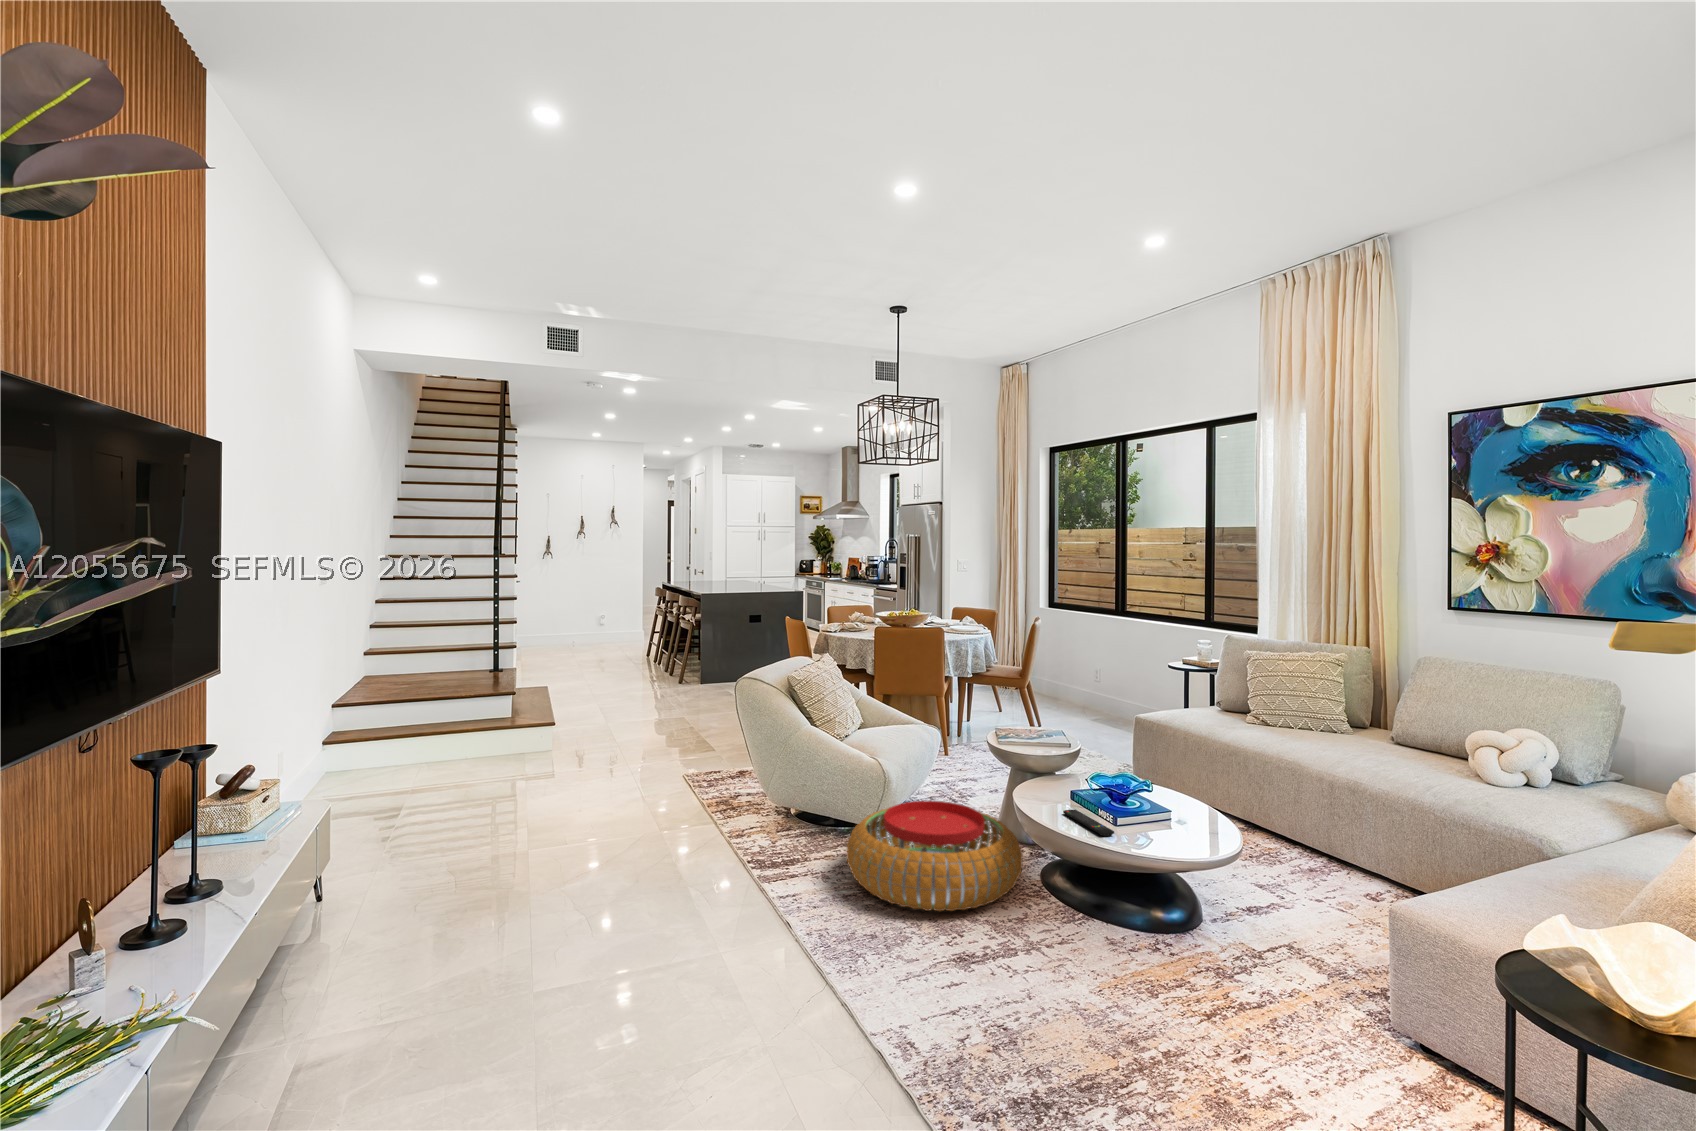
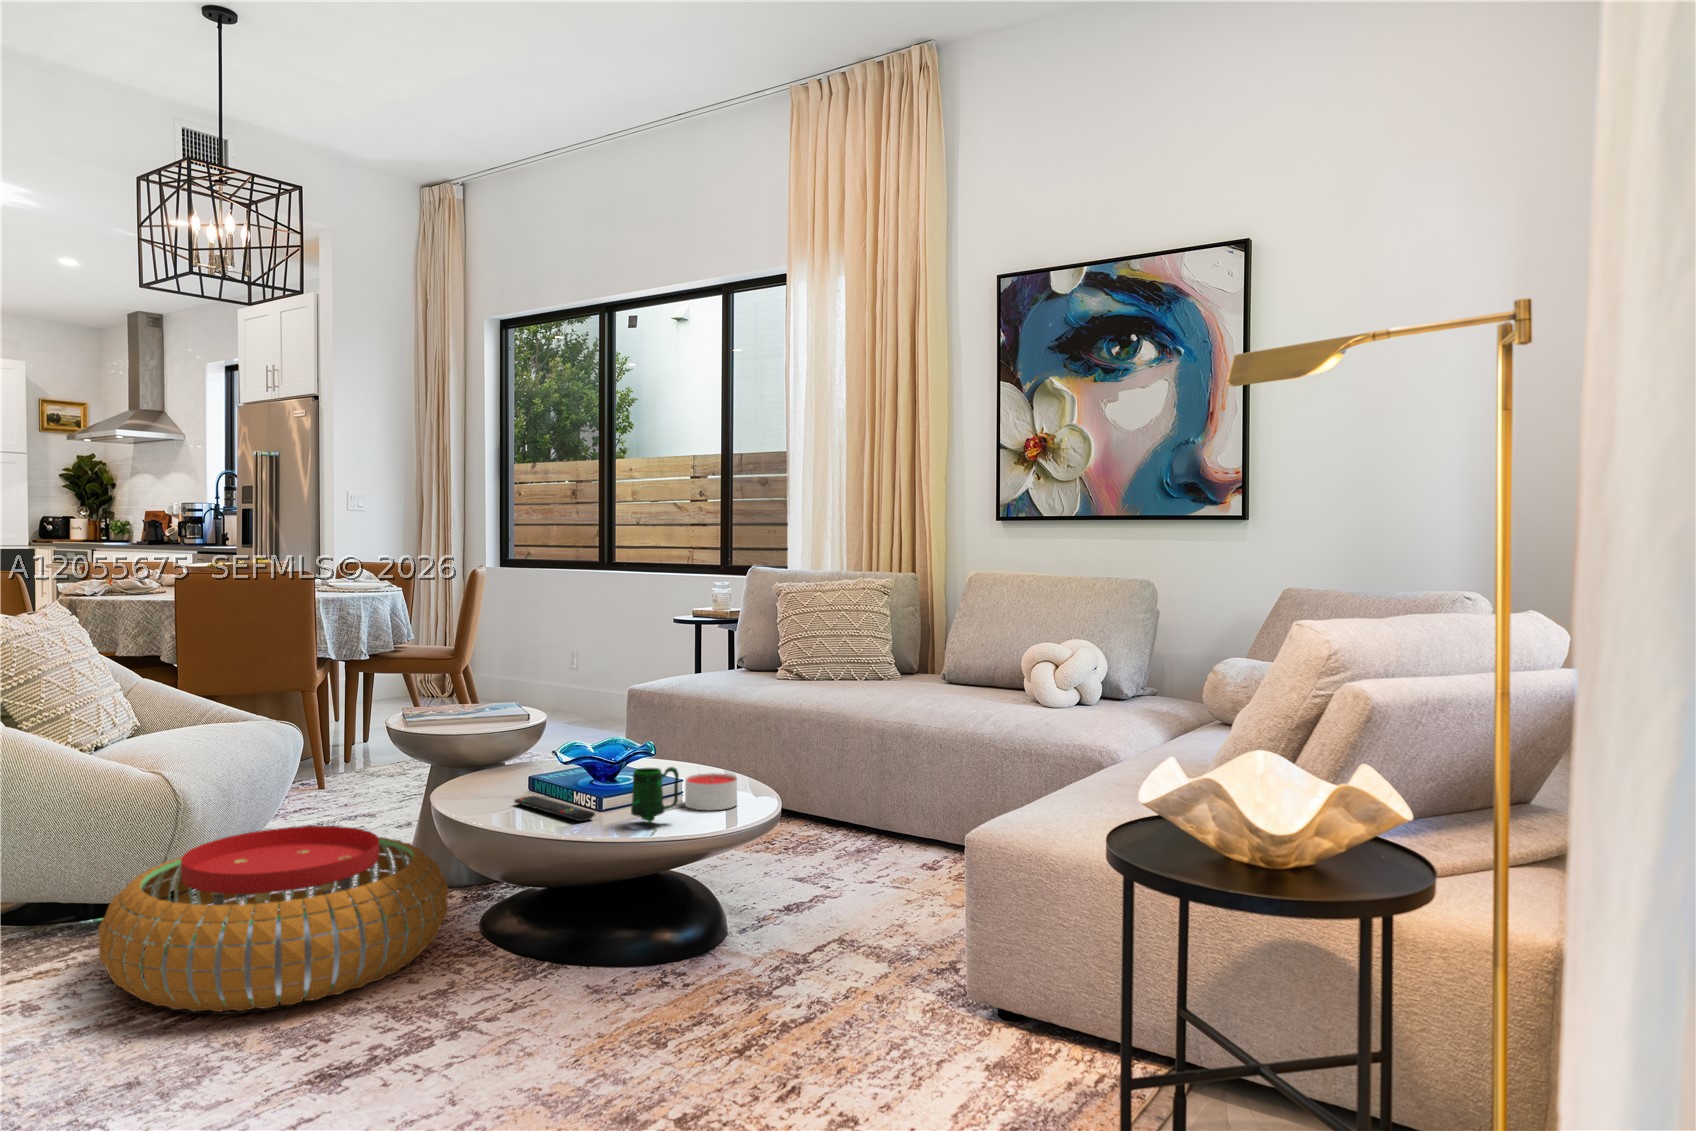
mug: none [1137,809,1170,849] -> present [631,767,679,823]
candle: none [1175,812,1213,841] -> present [685,773,737,810]

